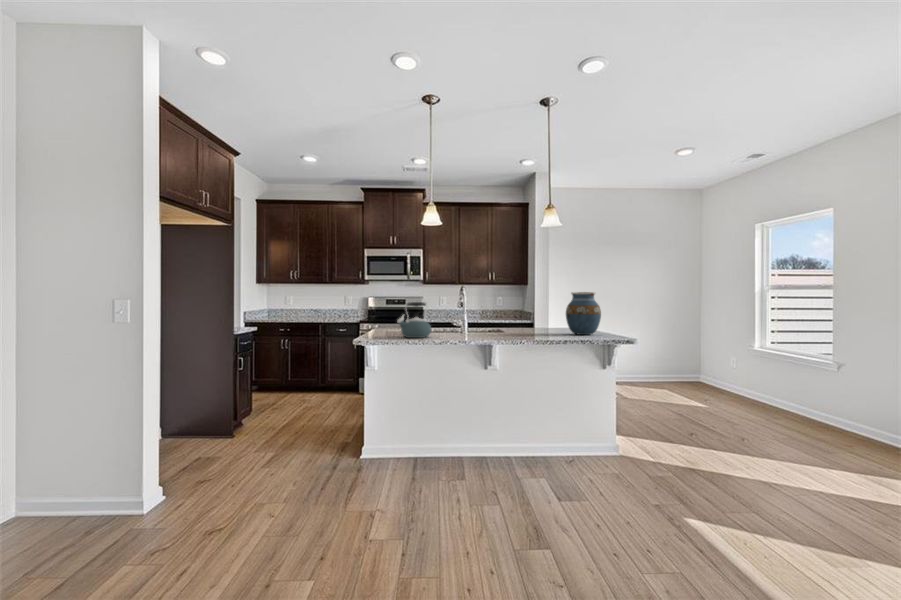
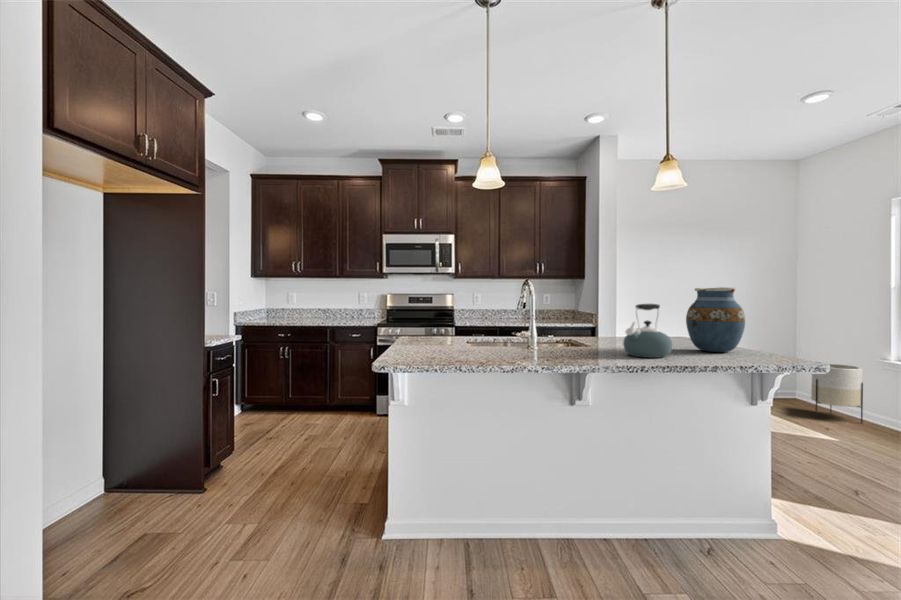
kettle: present [397,302,431,338] -> present [623,304,672,358]
planter: none [699,351,734,396] -> present [811,363,863,423]

